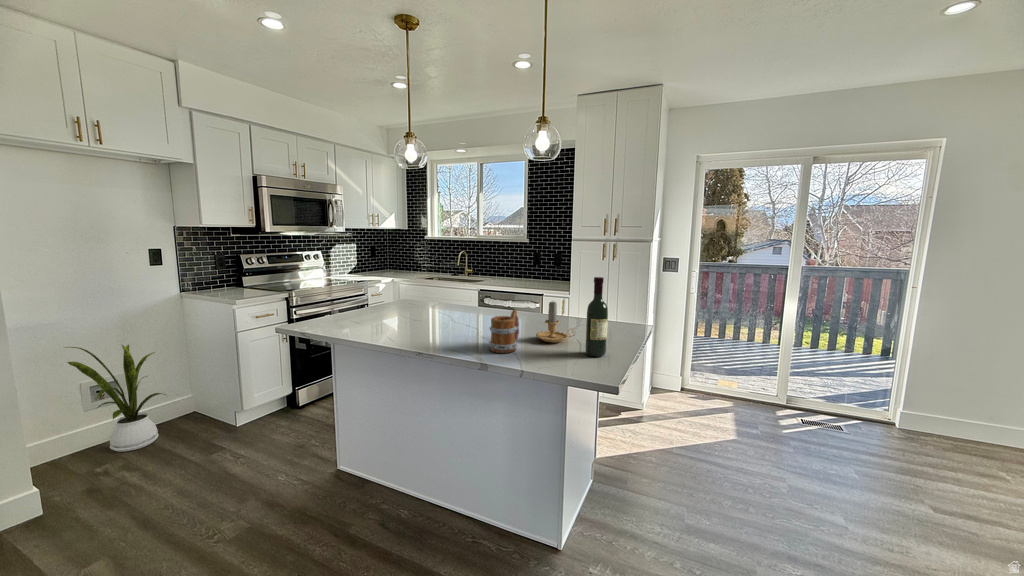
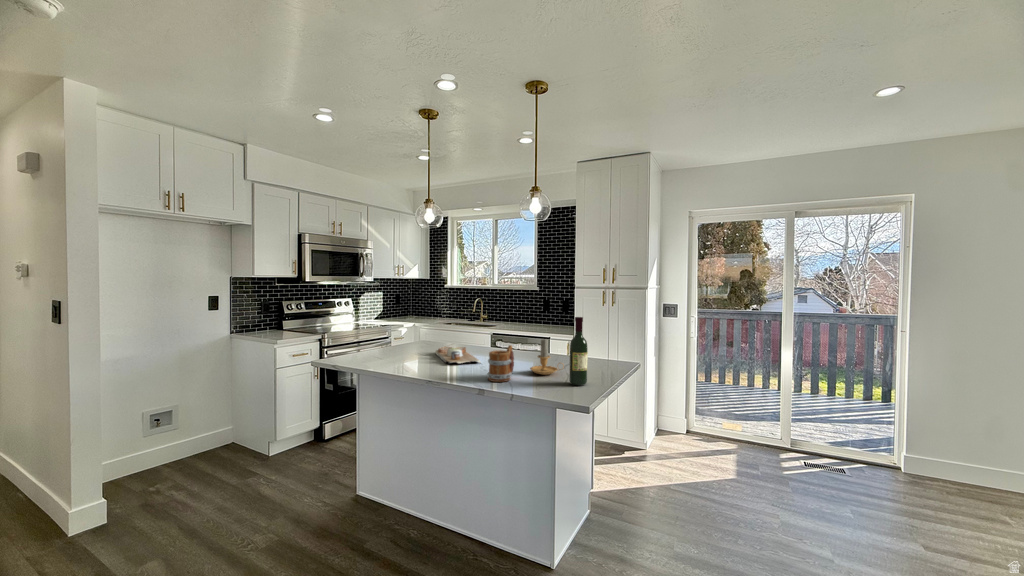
cutting board: none [422,307,477,330] -> present [436,347,481,363]
house plant: present [67,345,166,452] -> none [132,378,212,475]

